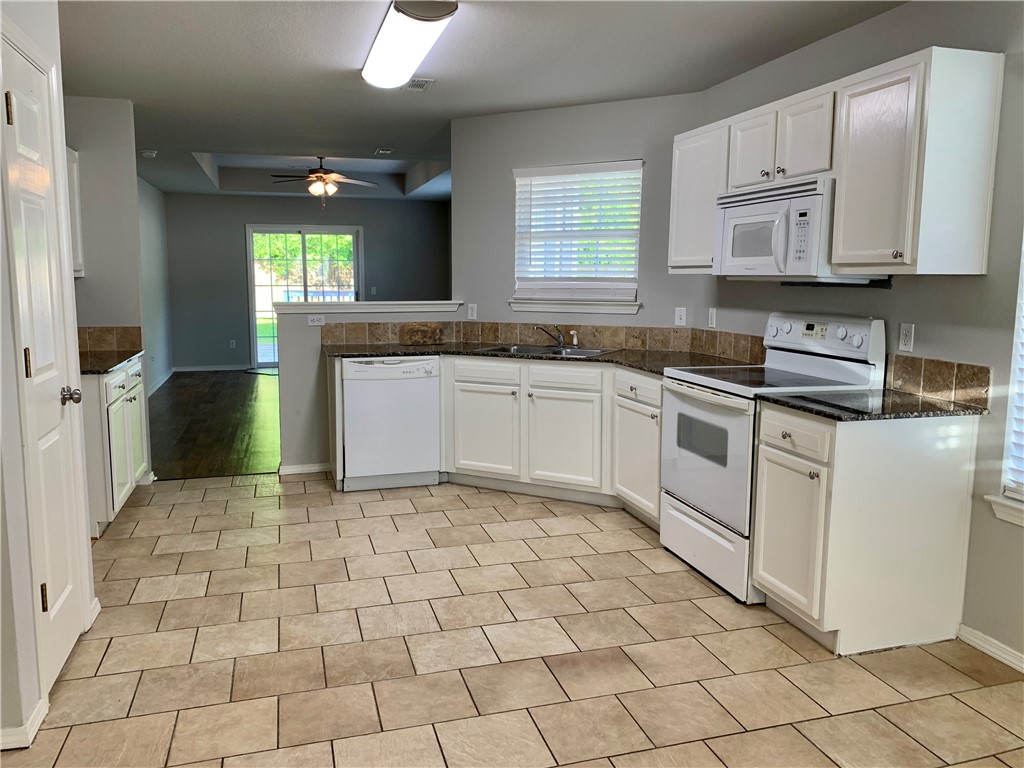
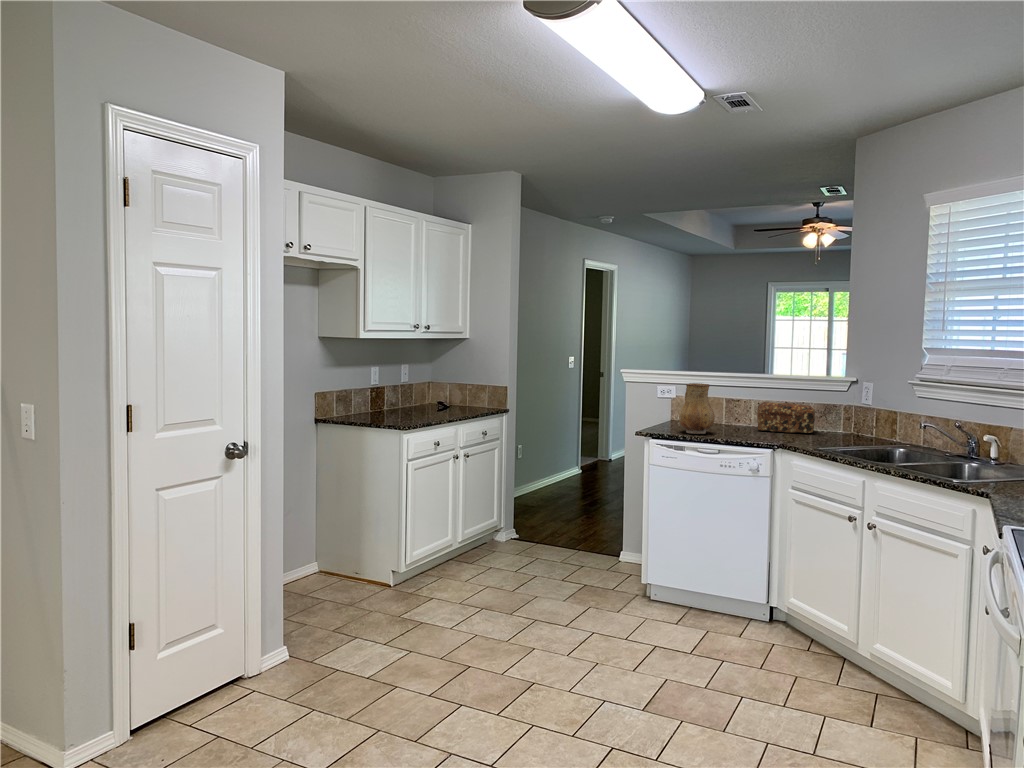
ceramic pitcher: none [355,310,385,351] -> present [679,383,715,434]

